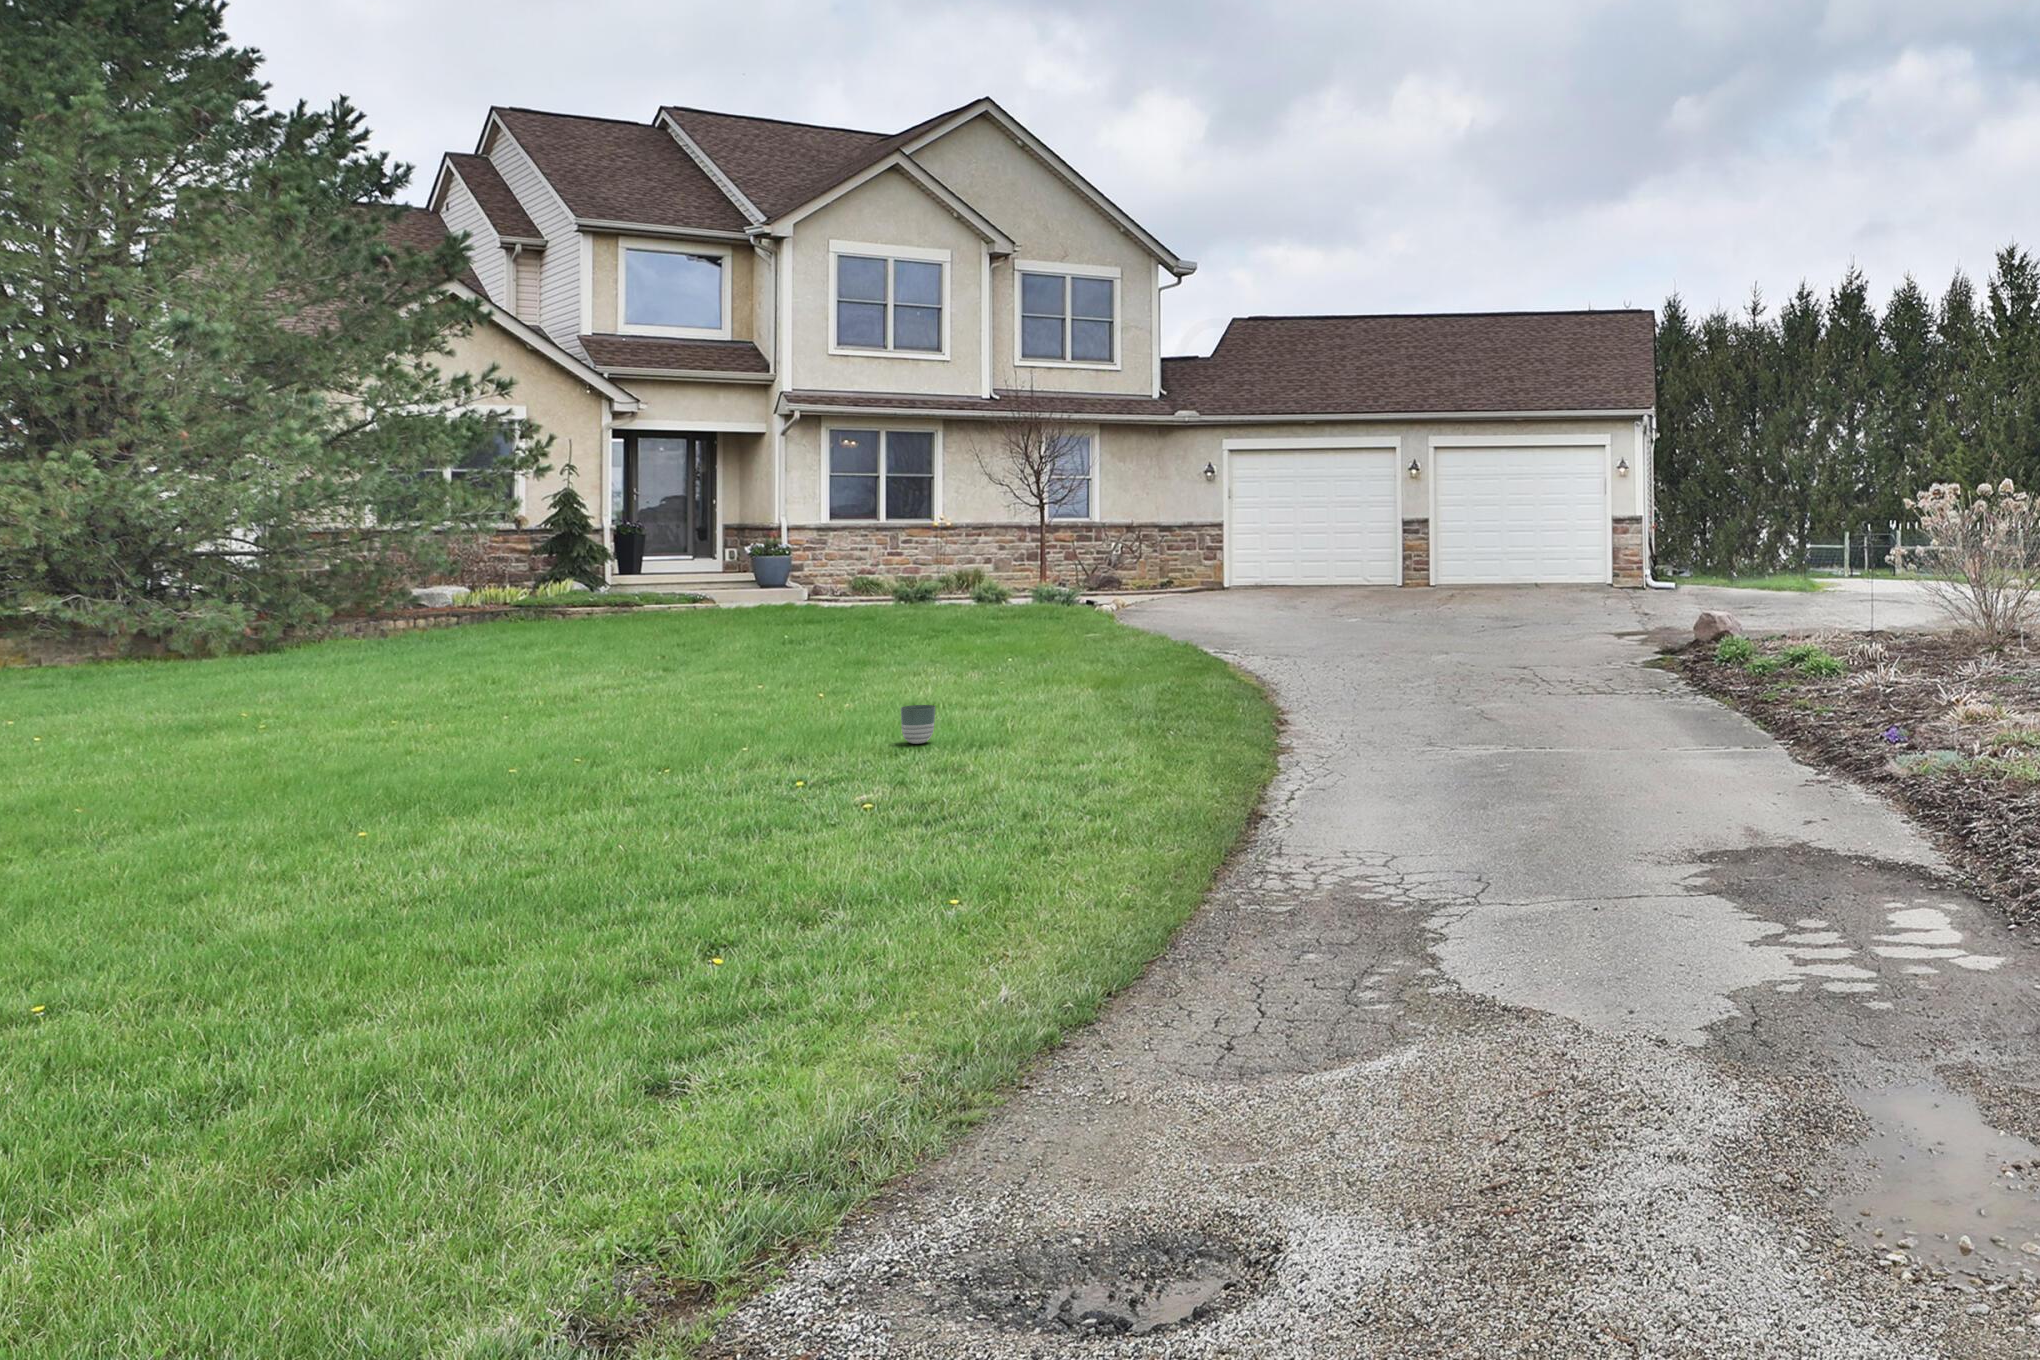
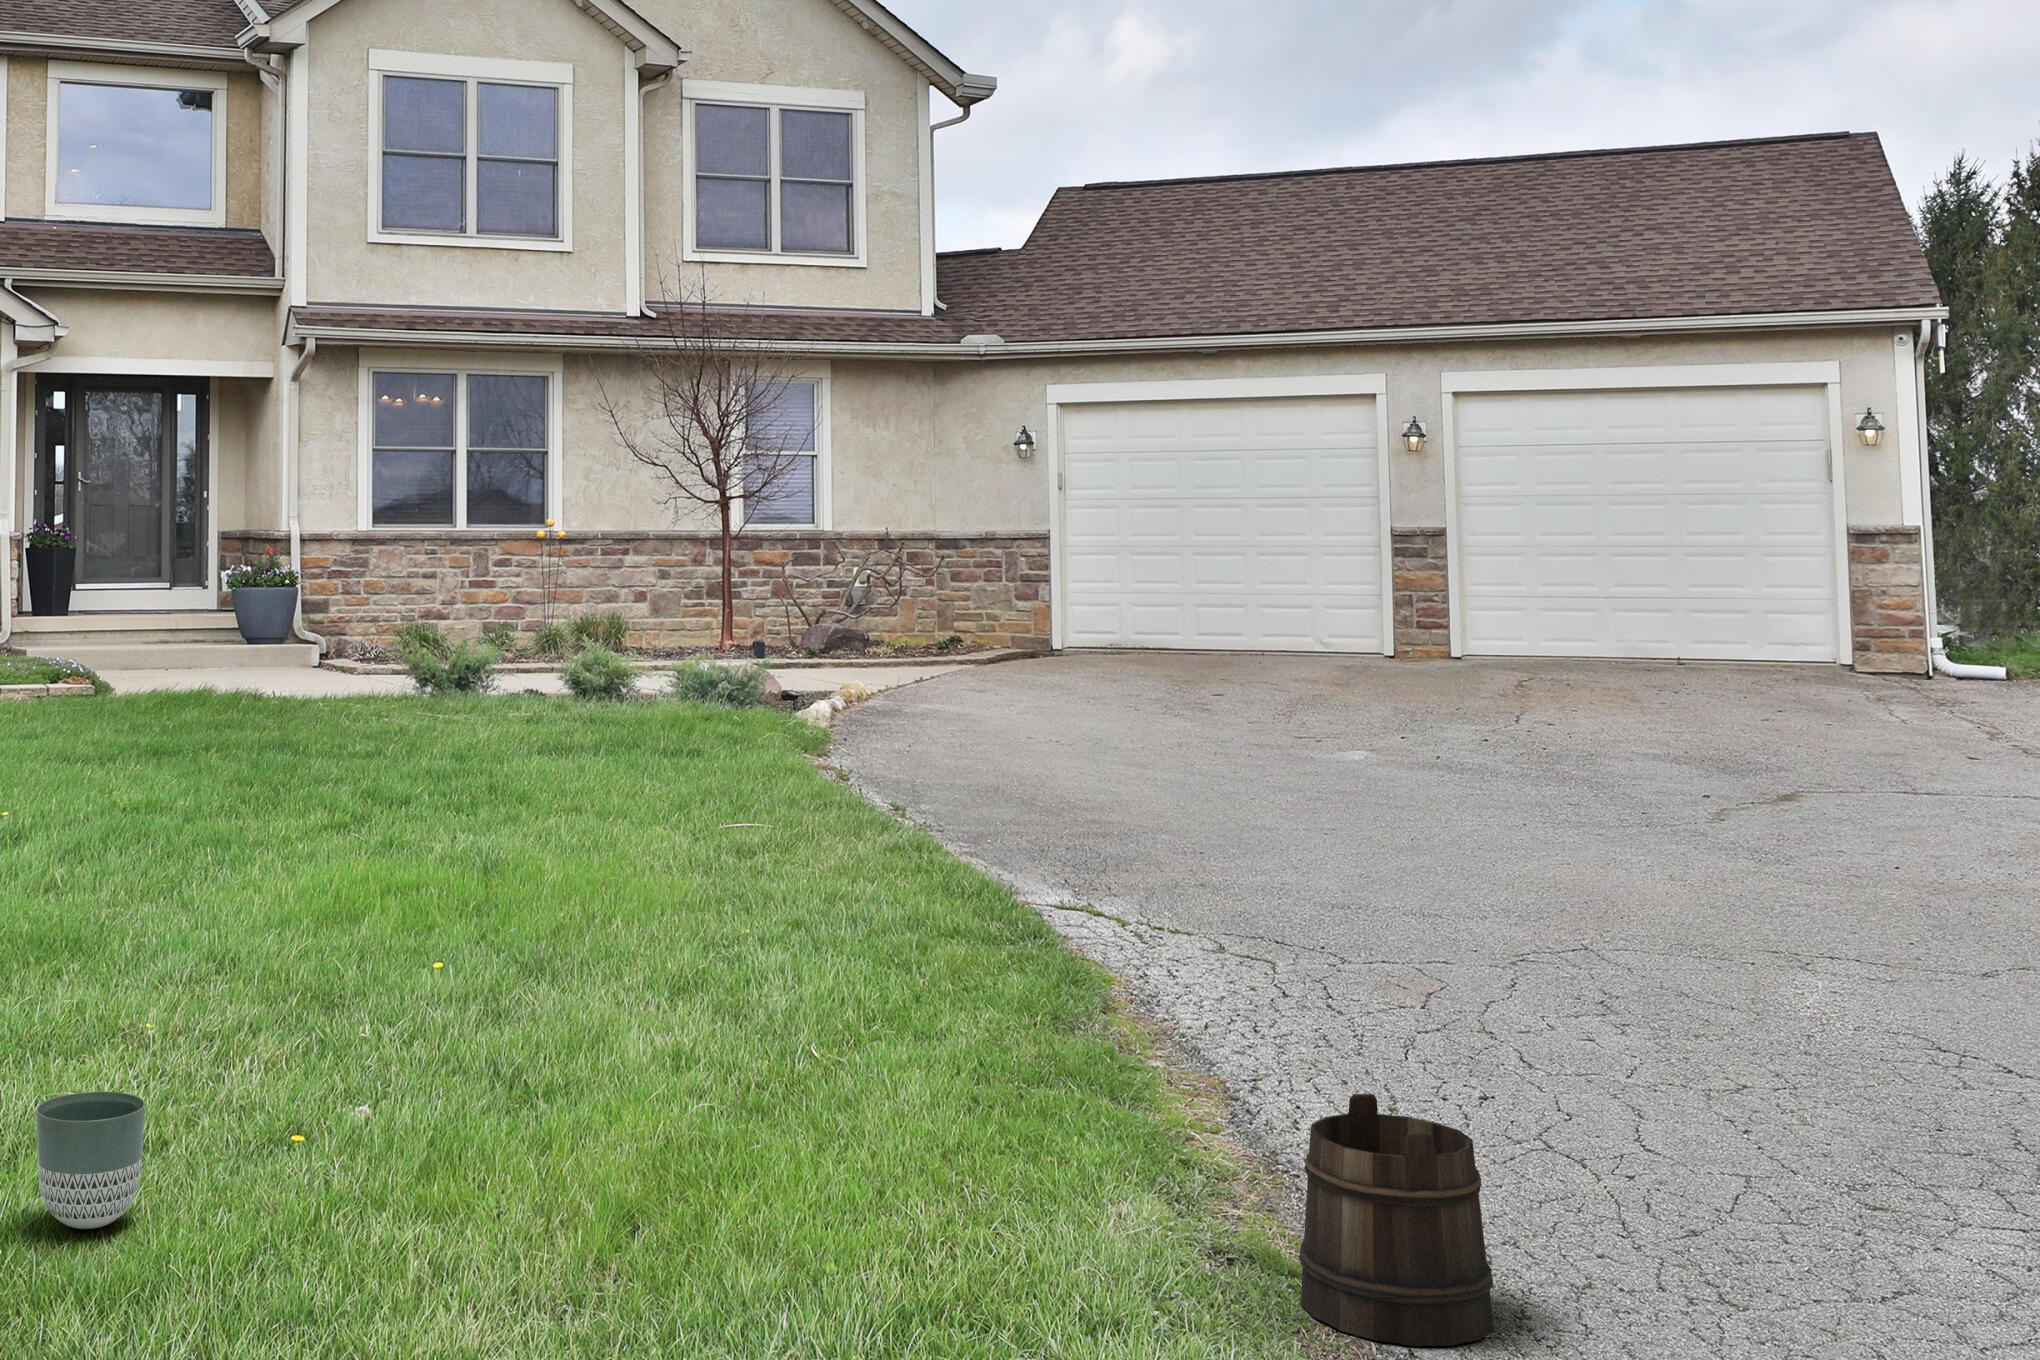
bucket: none [1279,686,1330,747] -> present [1299,1094,1494,1346]

